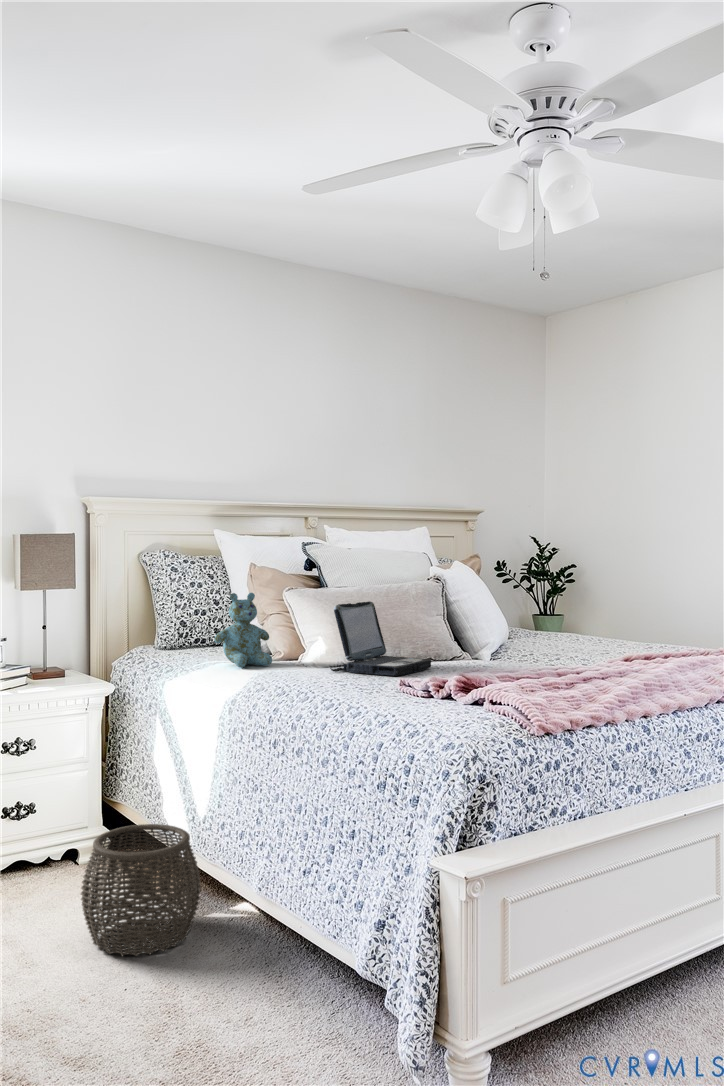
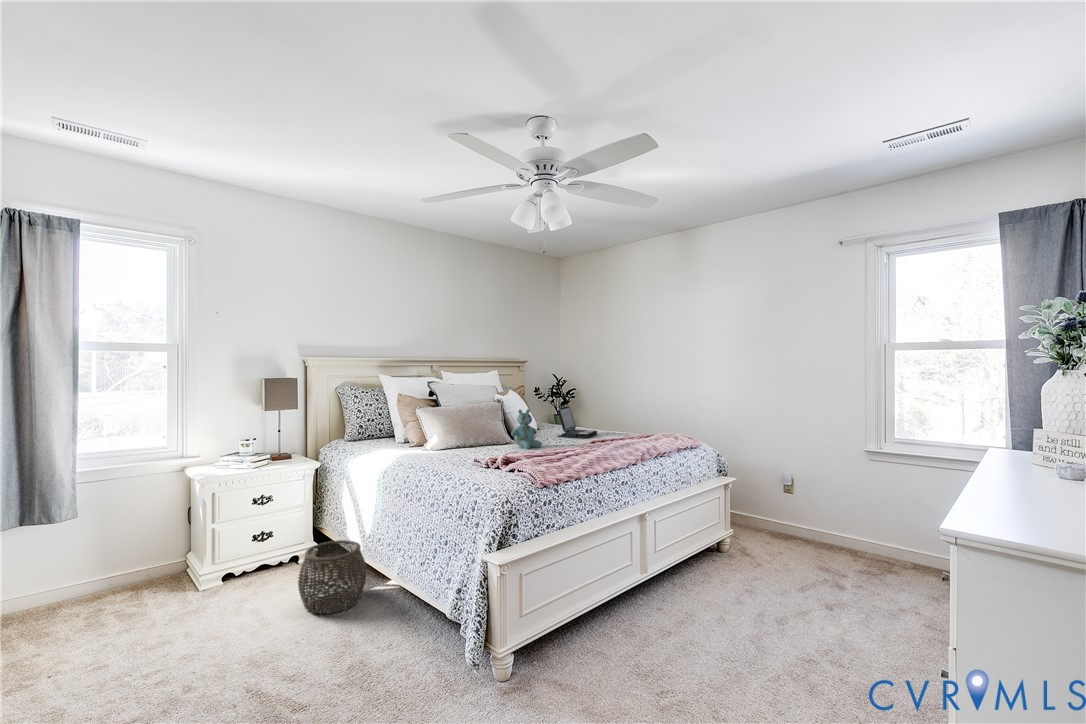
stuffed bear: present [214,593,272,668] -> present [511,409,542,449]
laptop: present [330,601,431,676] -> present [557,406,597,438]

